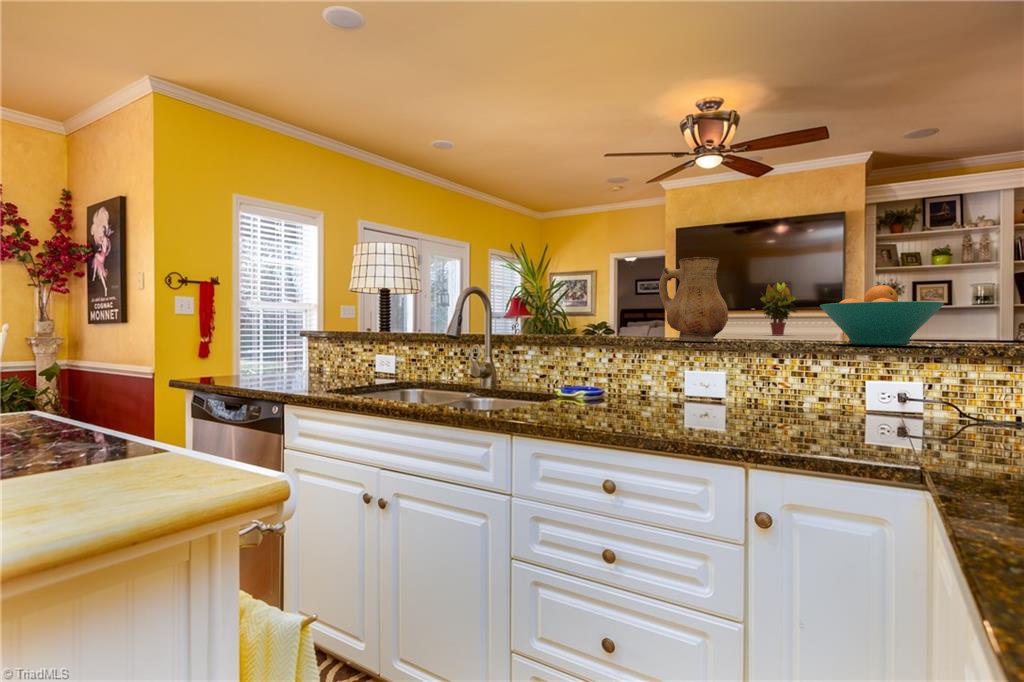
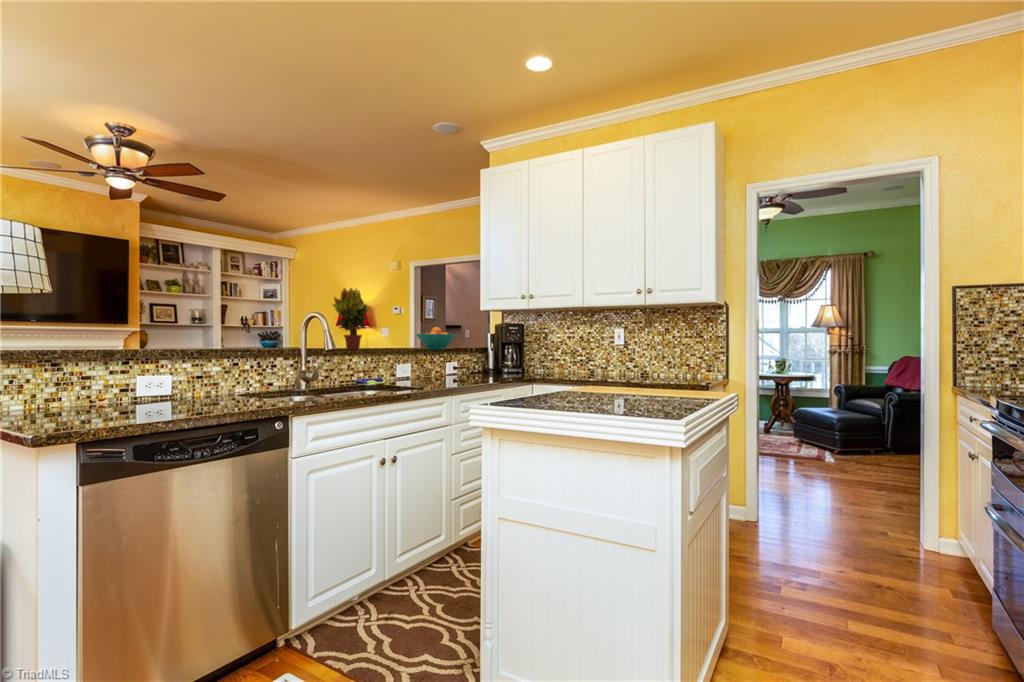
ceramic pitcher: present [659,257,728,341] -> none [387,309,416,350]
potted plant: present [760,282,796,335] -> present [333,288,370,350]

